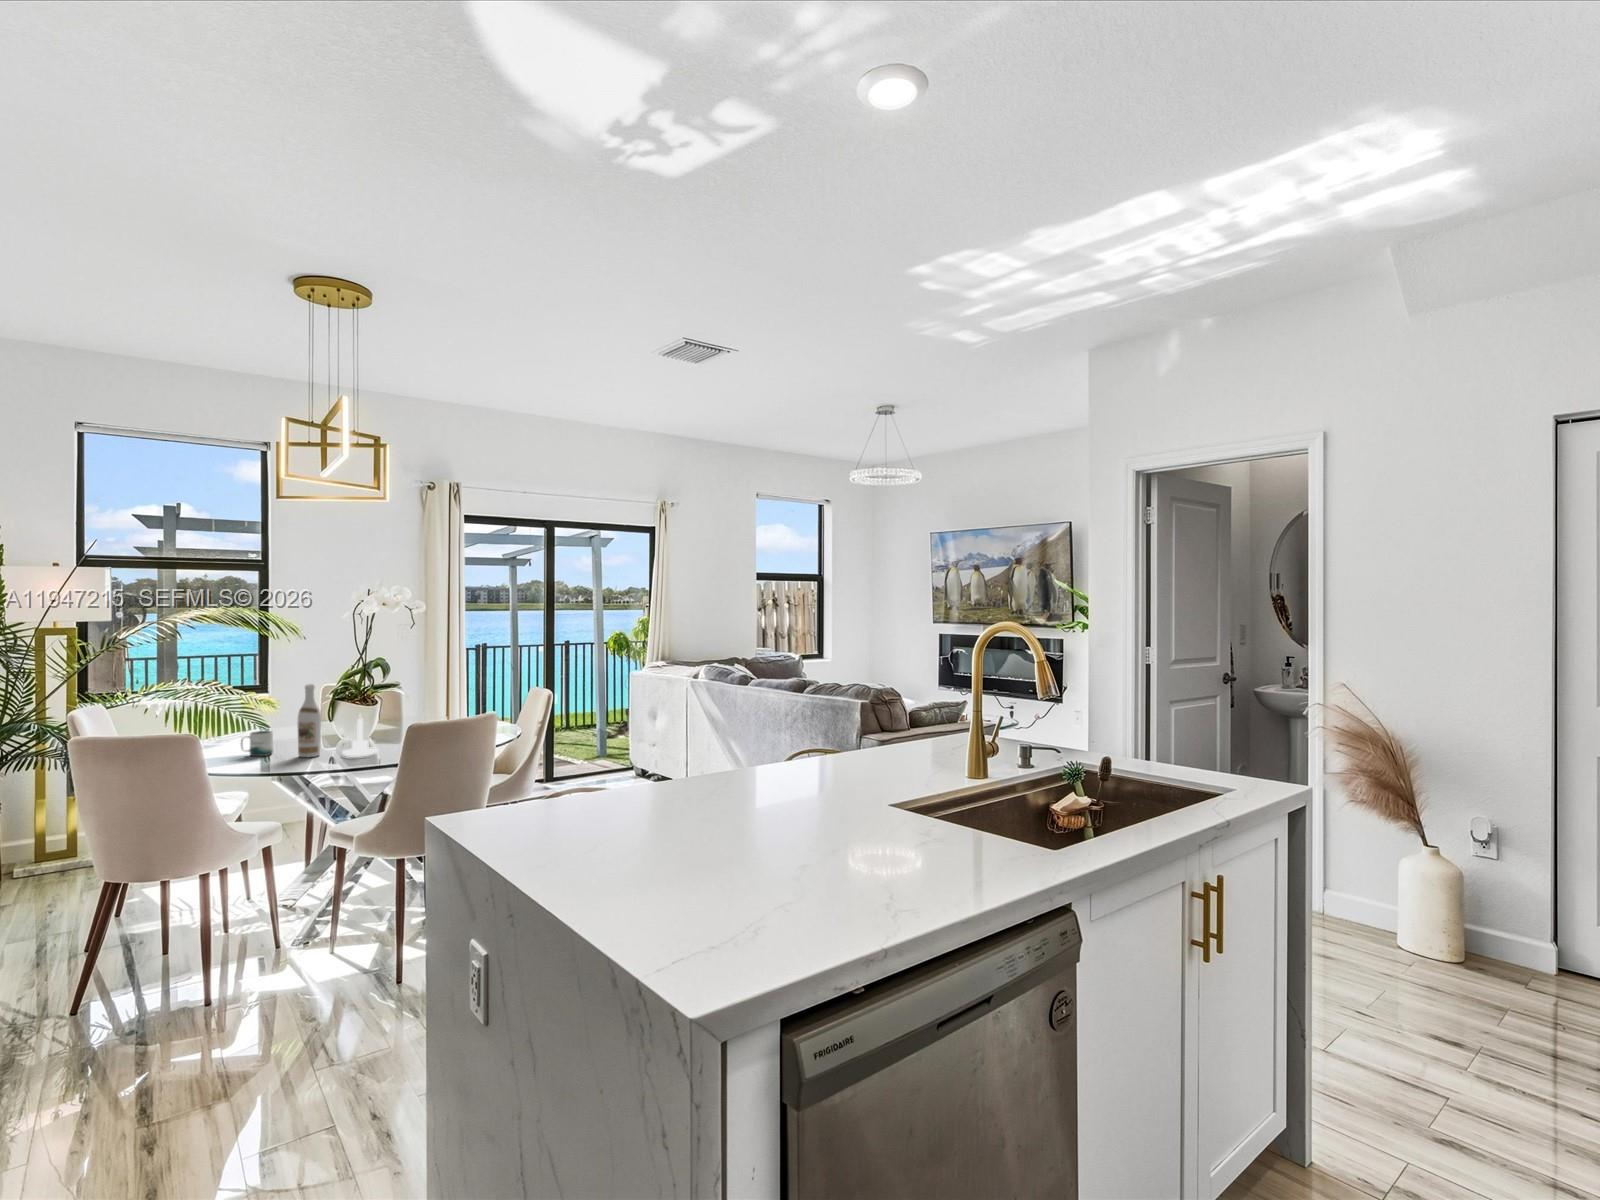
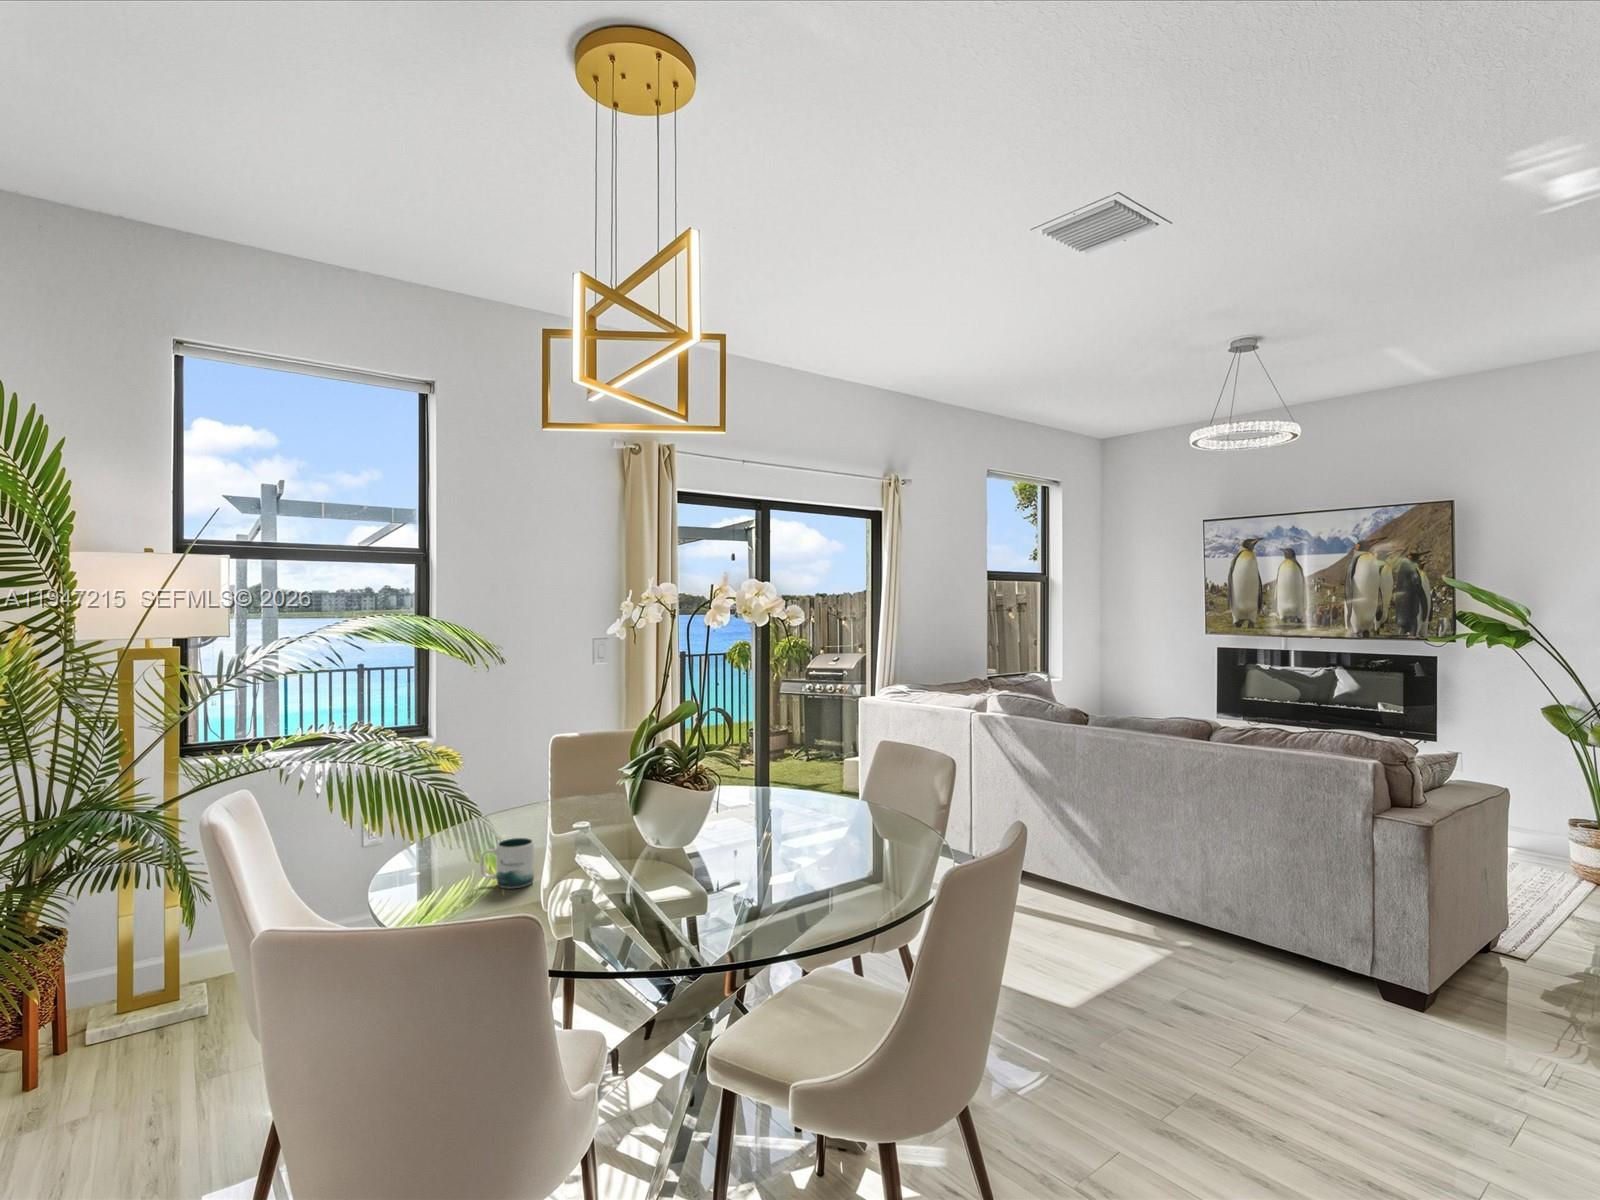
wine bottle: present [298,684,321,757] -> none [583,756,621,892]
candle holder: present [342,719,378,756] -> none [659,806,718,890]

